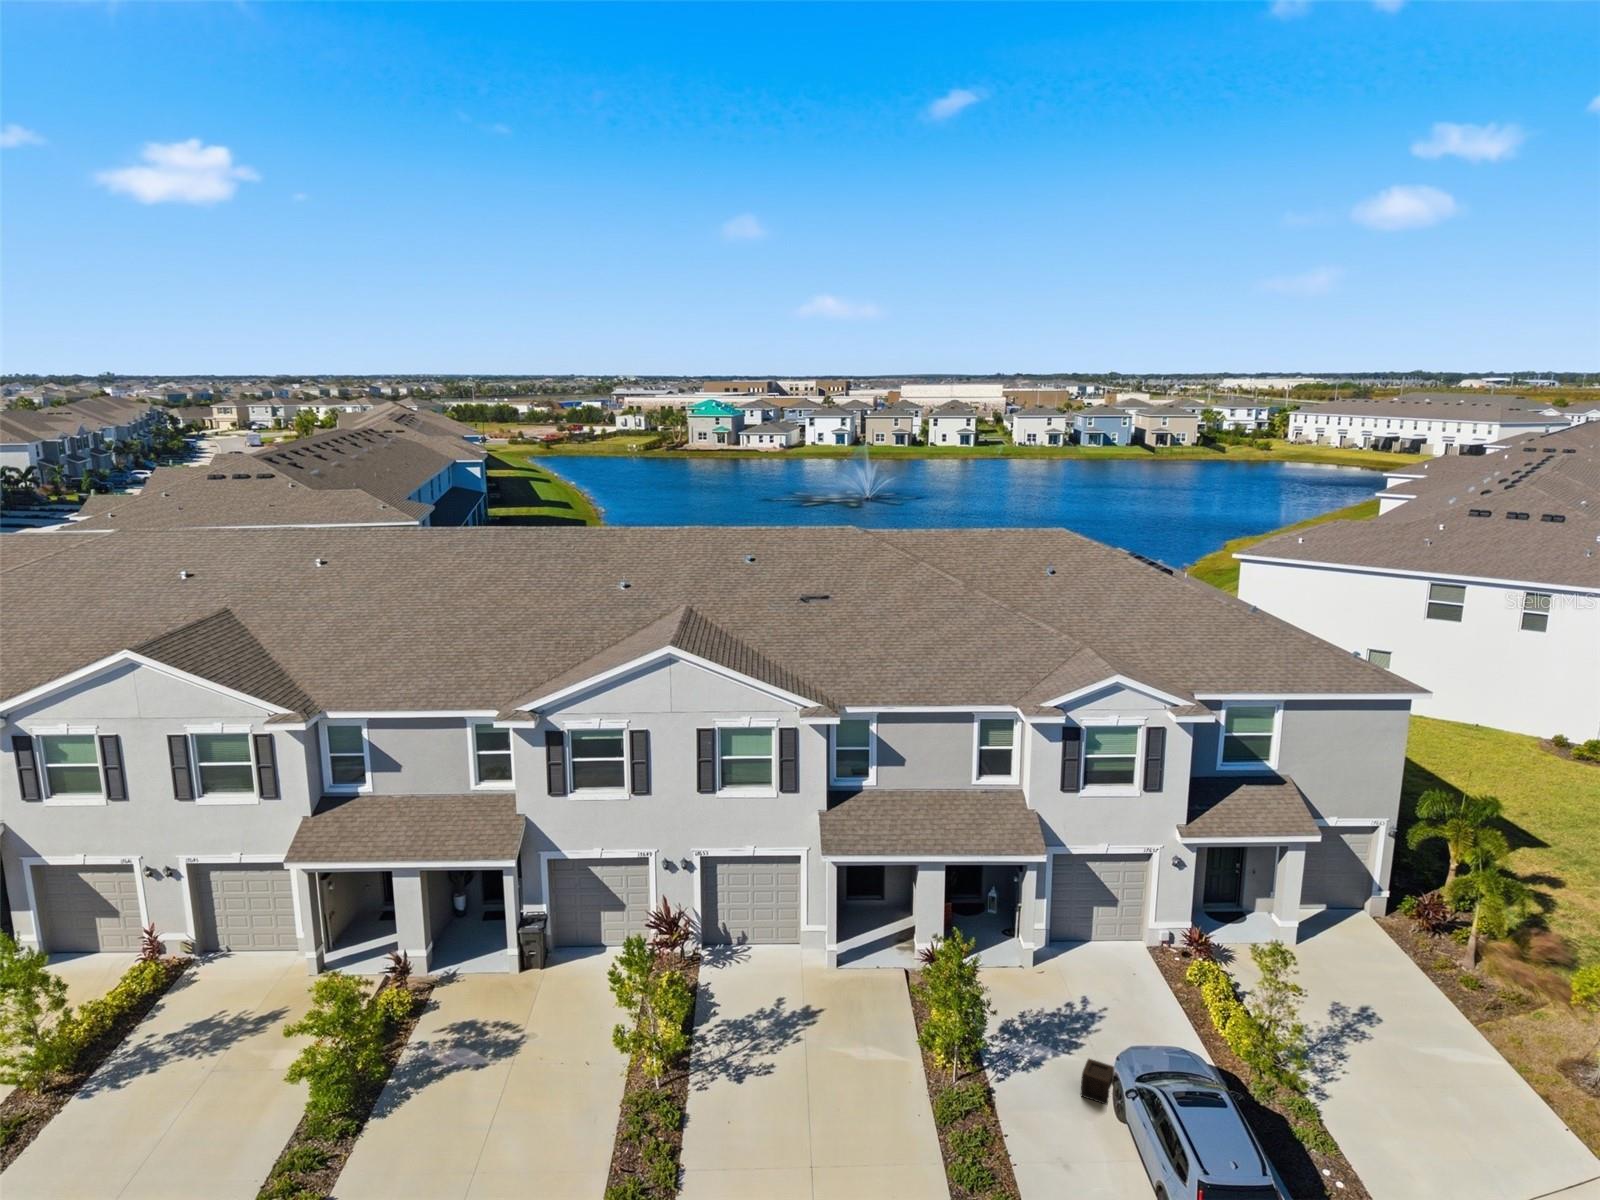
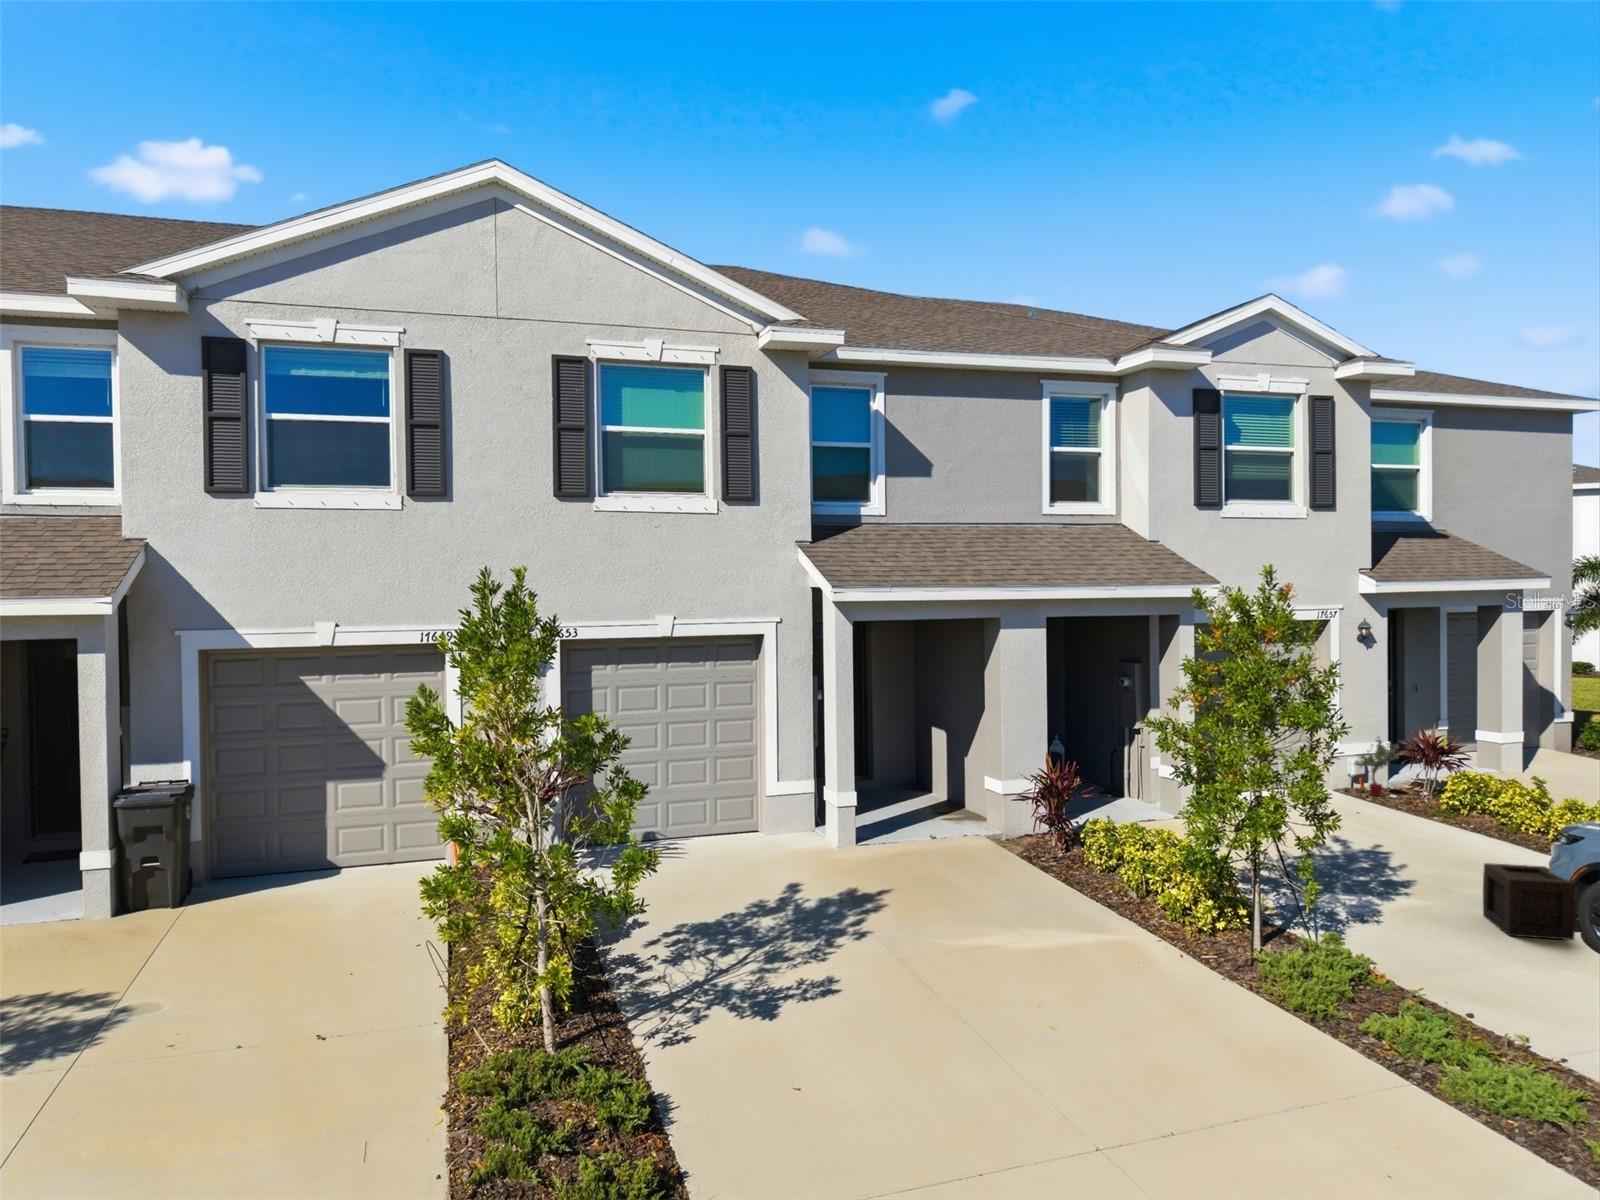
potted tree: none [1149,931,1180,965] -> present [1355,737,1399,796]

